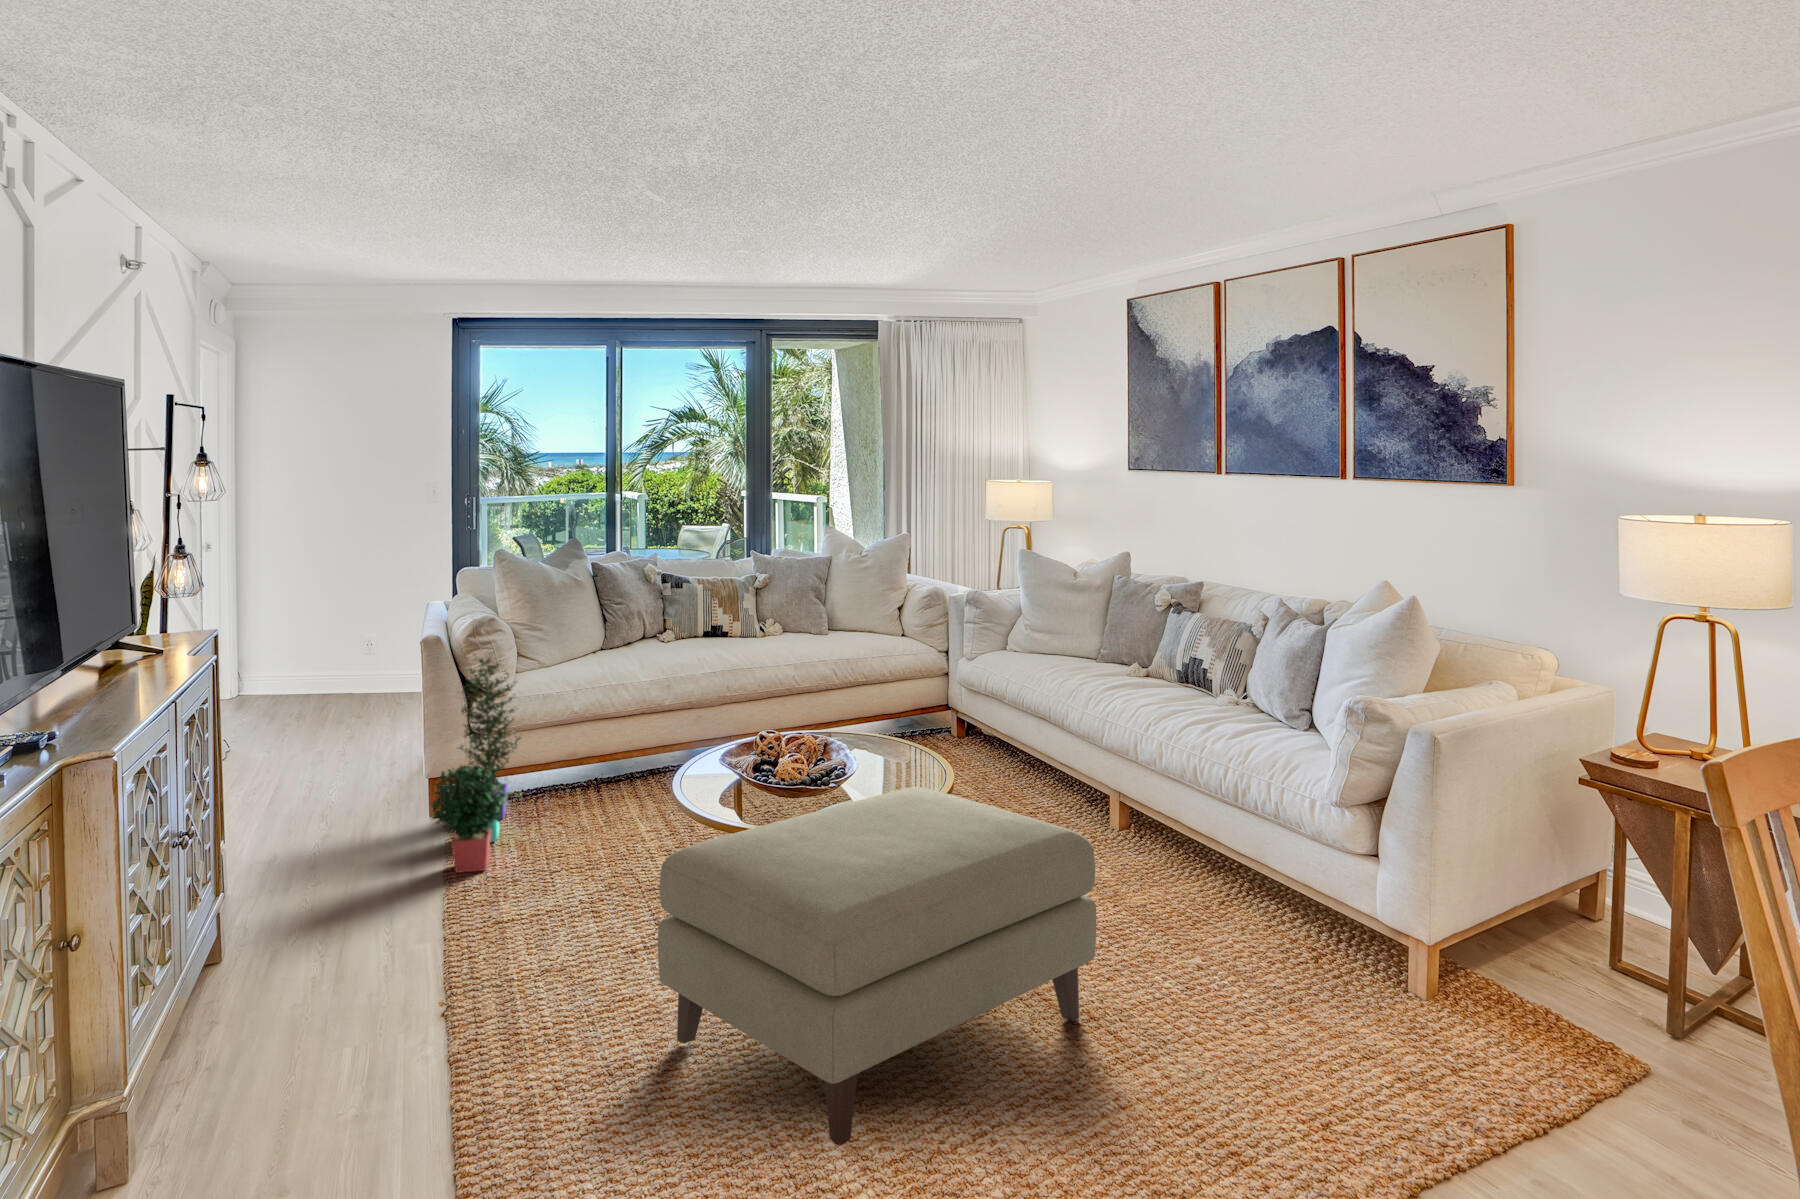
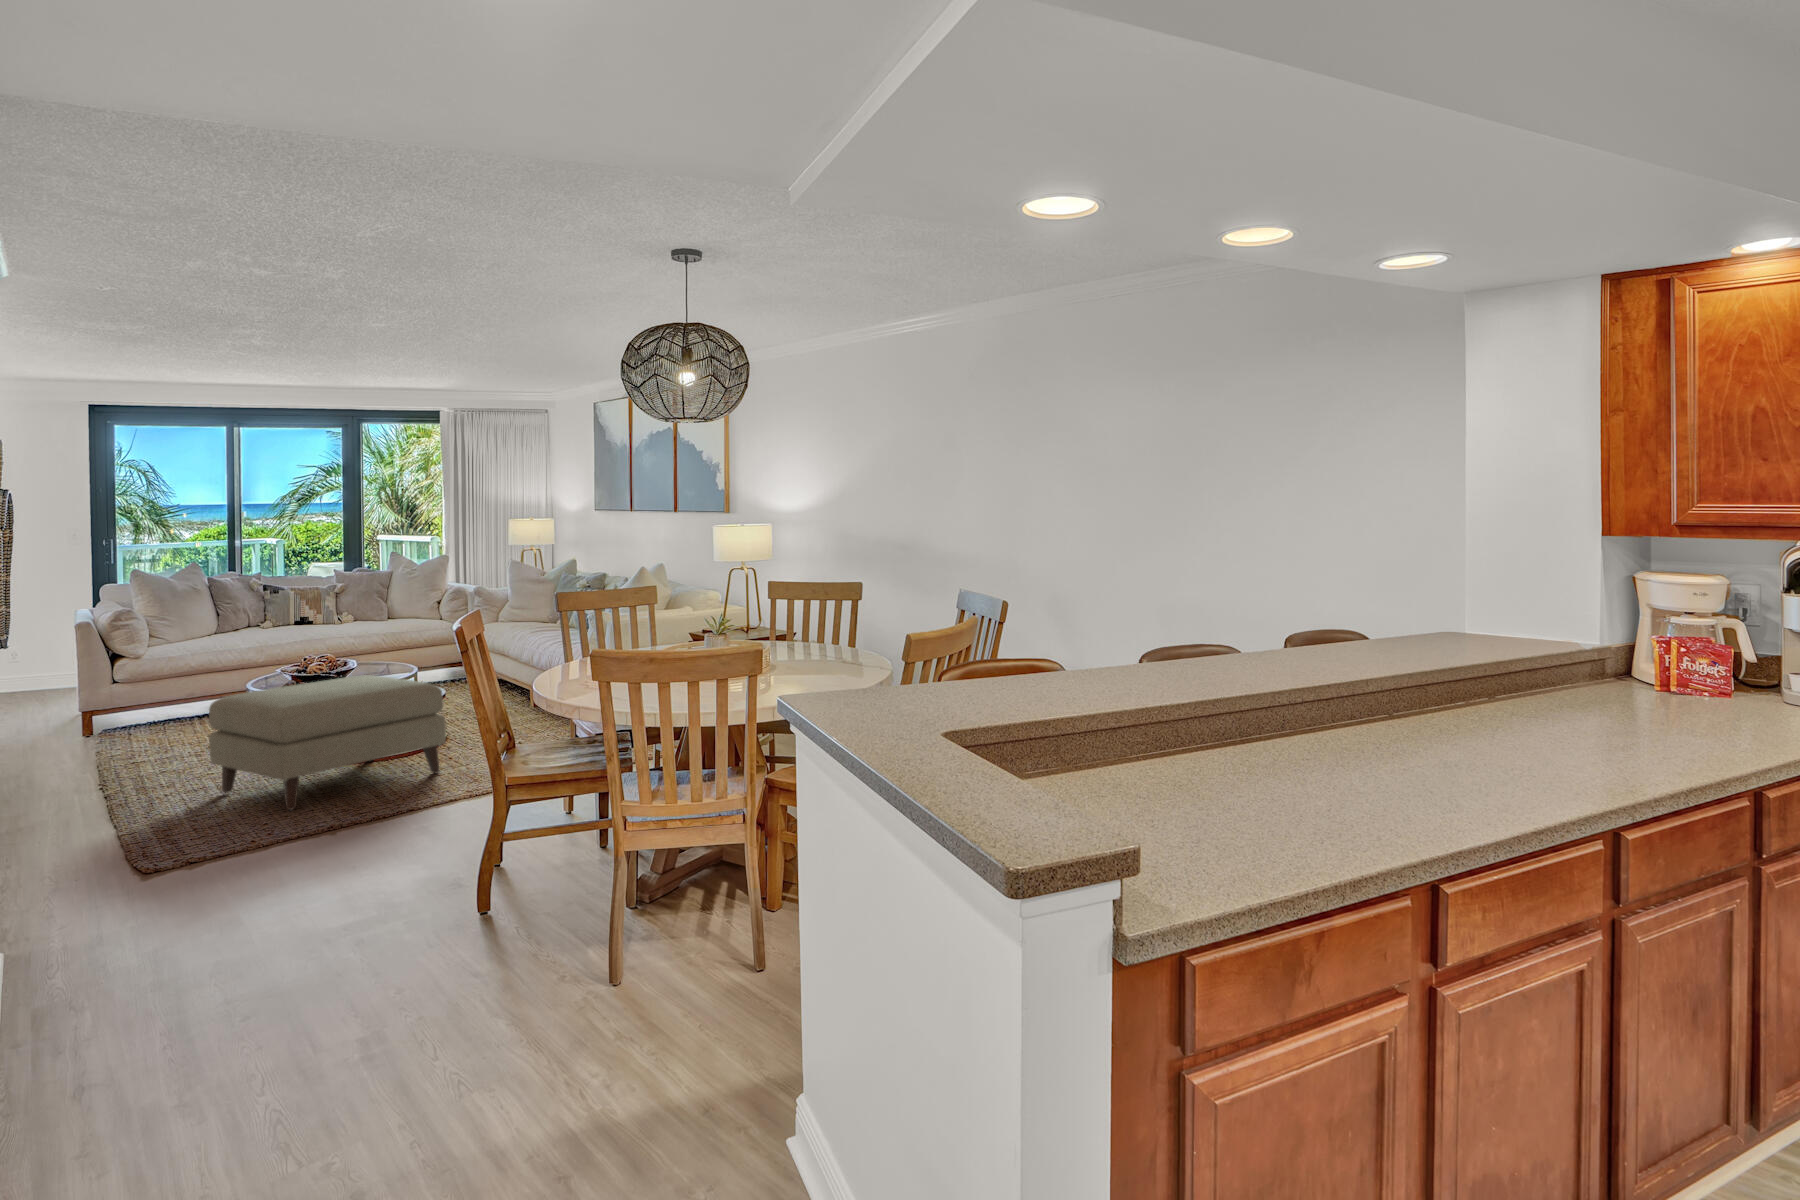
potted plant: present [431,657,520,873] -> none [84,631,153,754]

